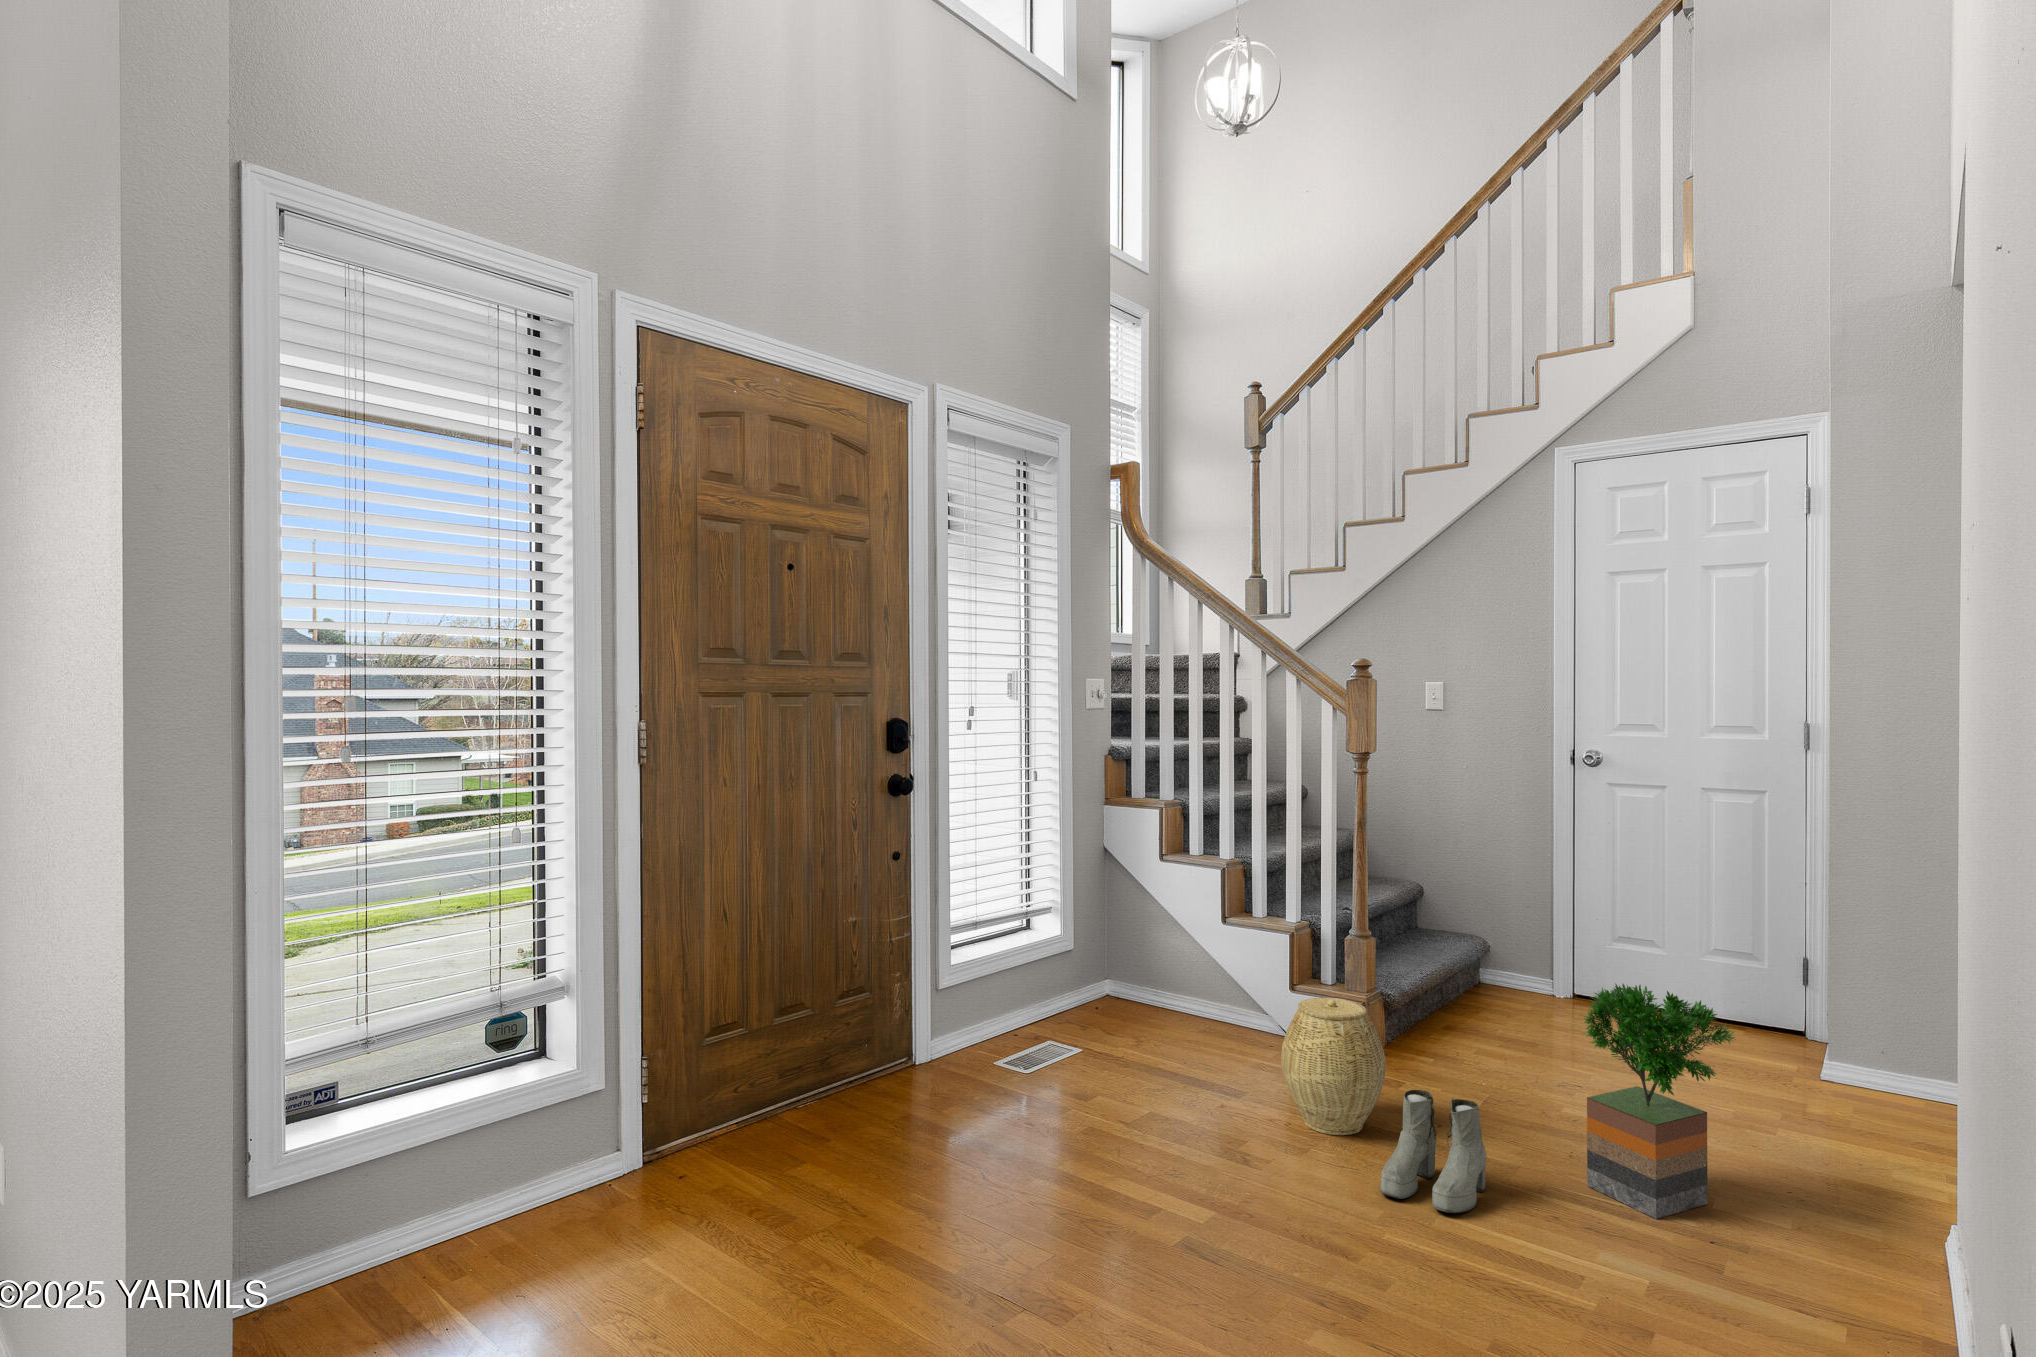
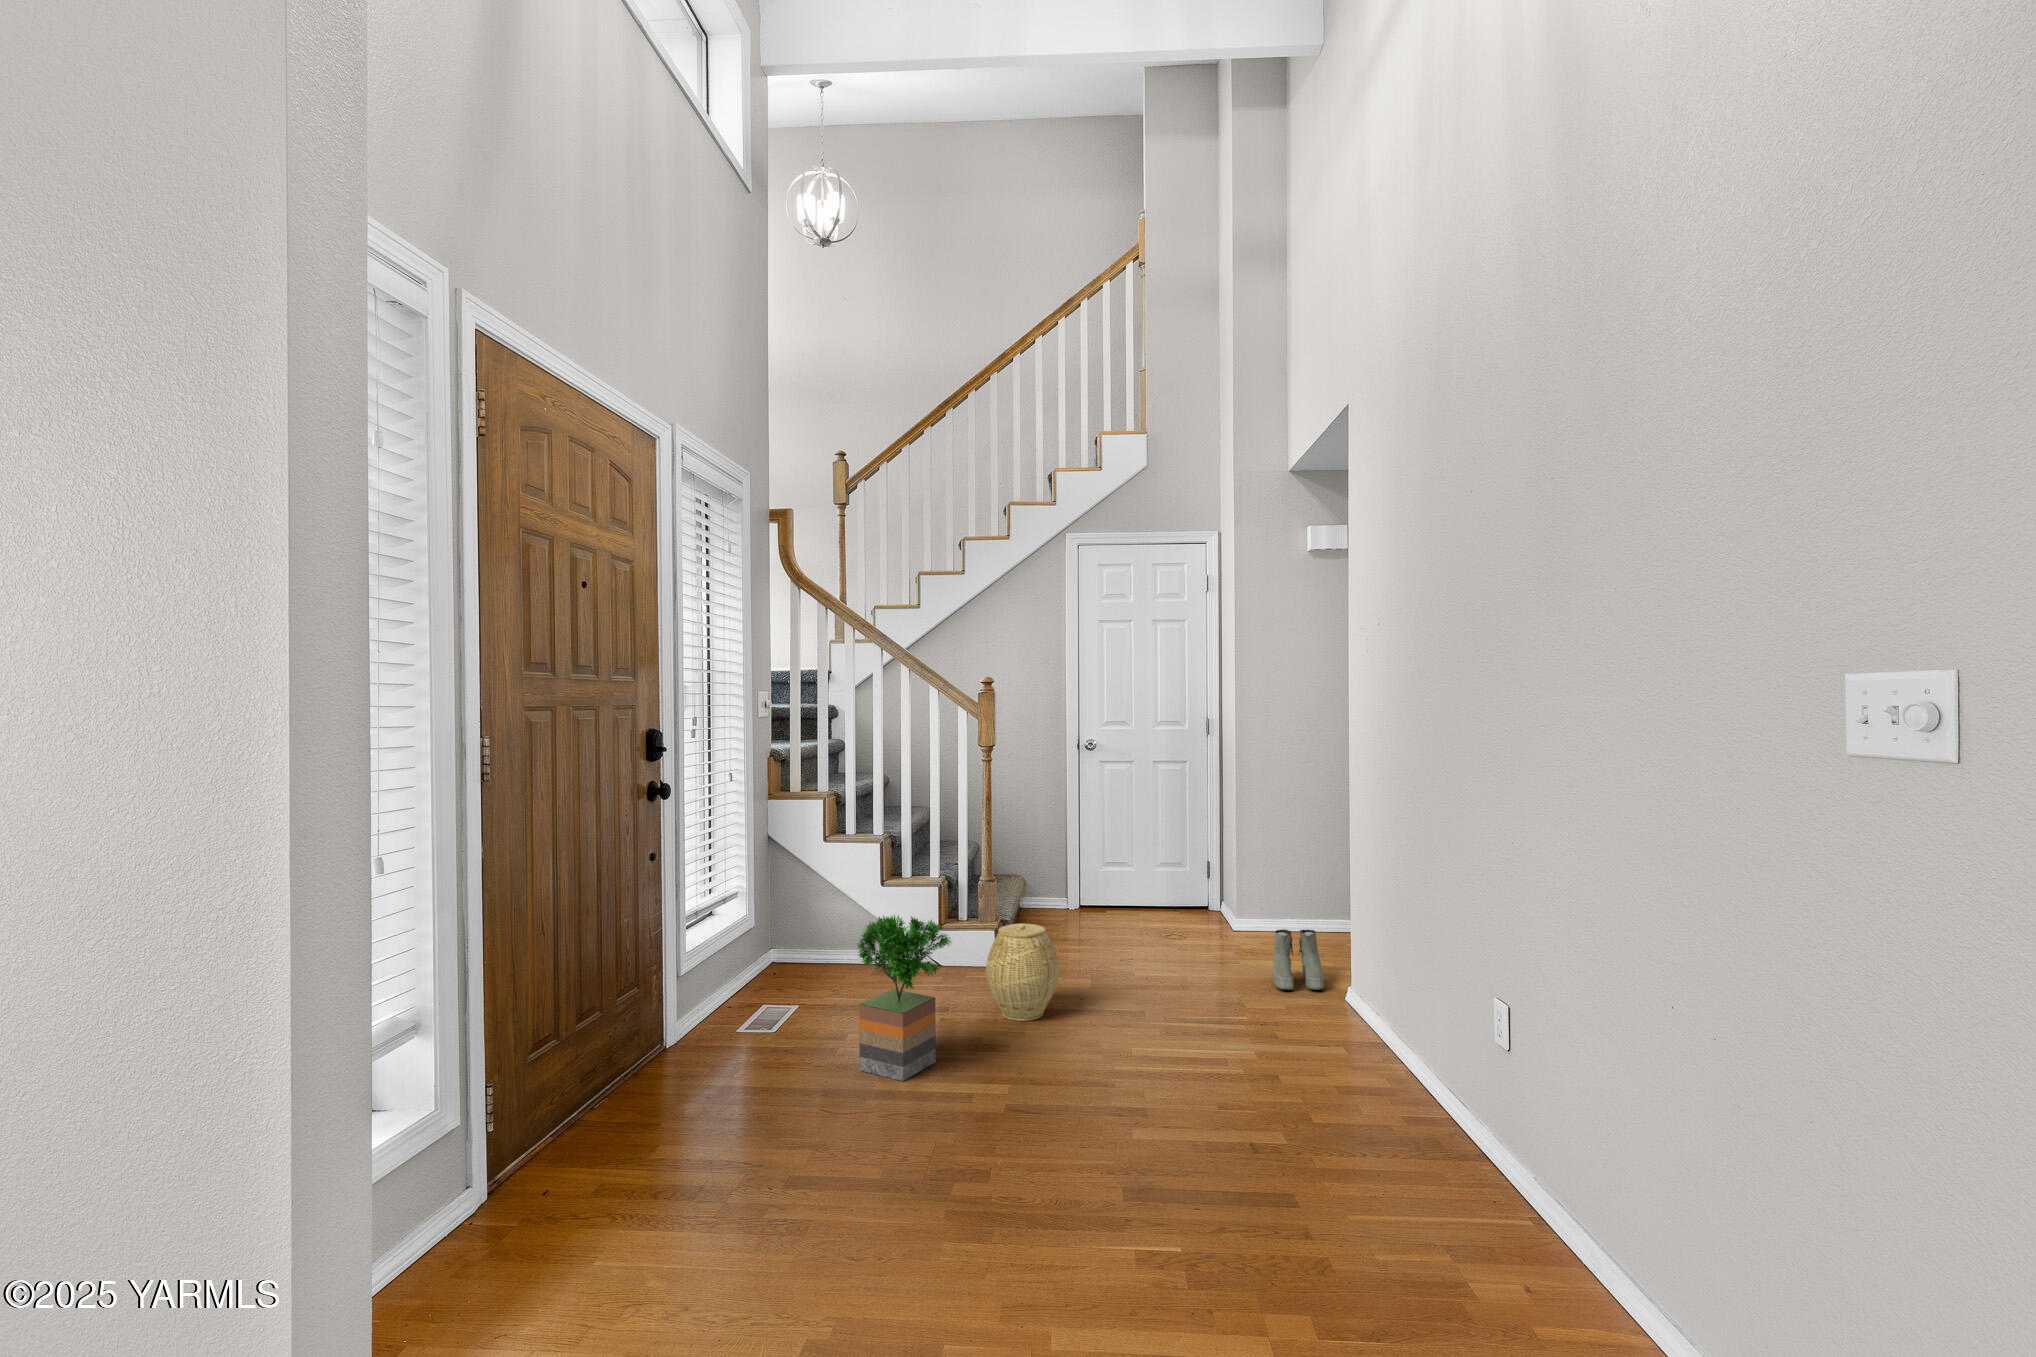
potted tree: present [1582,984,1736,1219] -> present [857,915,951,1081]
boots: present [1380,1090,1486,1213] -> present [1273,929,1324,990]

